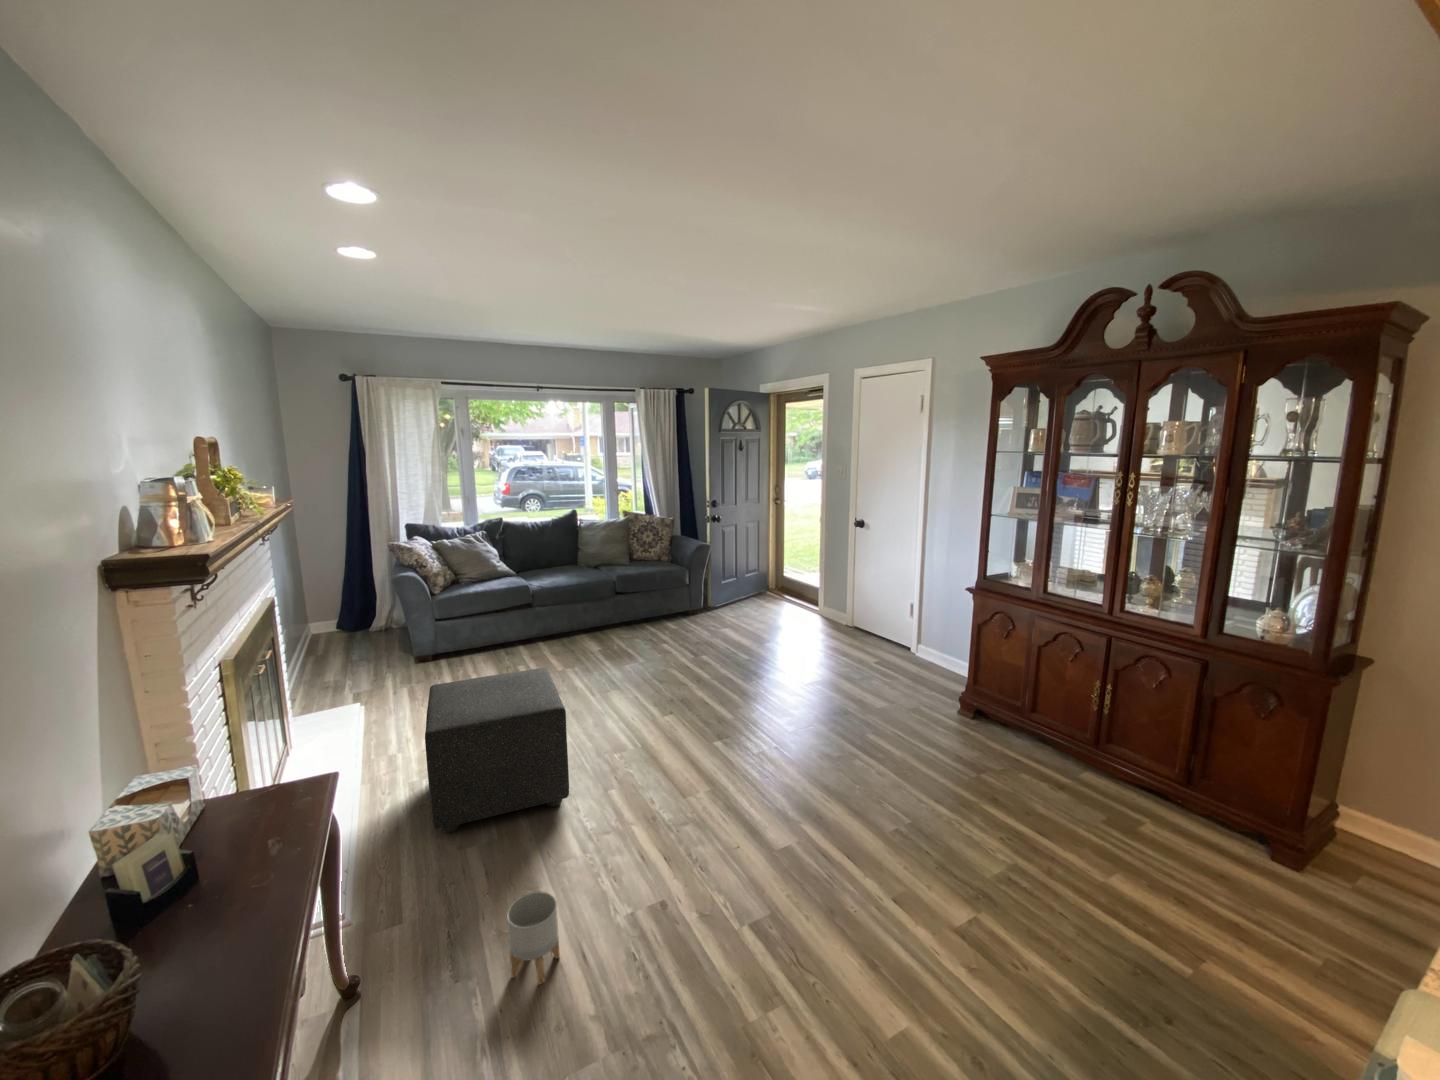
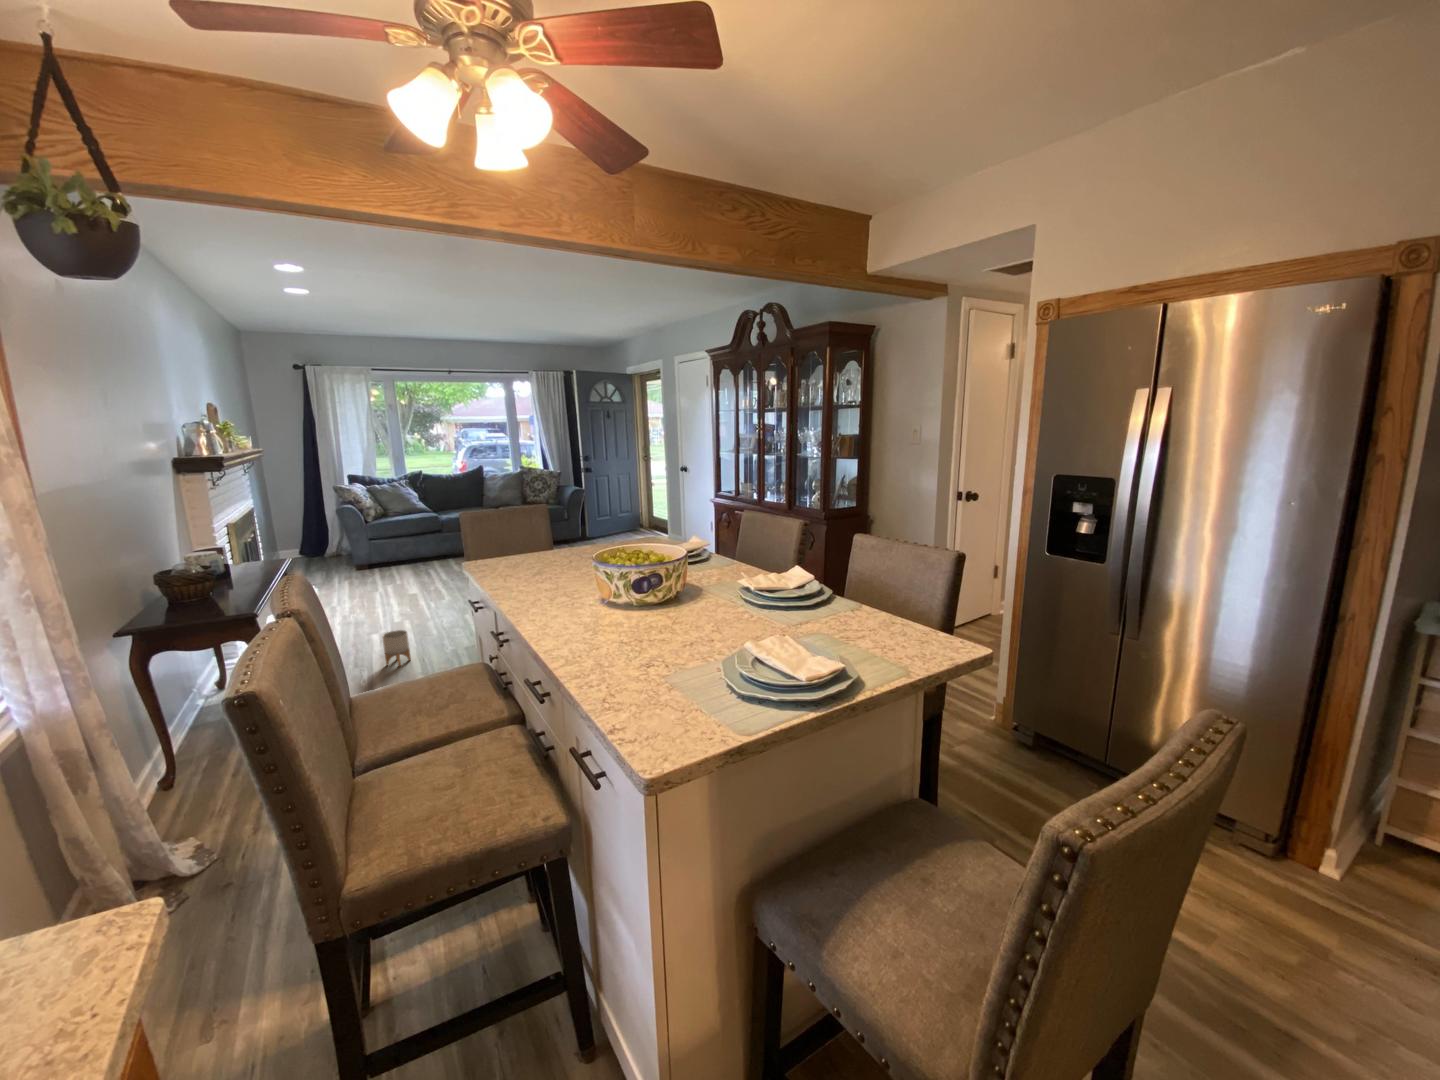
ottoman: present [425,668,569,833] -> none [348,551,436,631]

